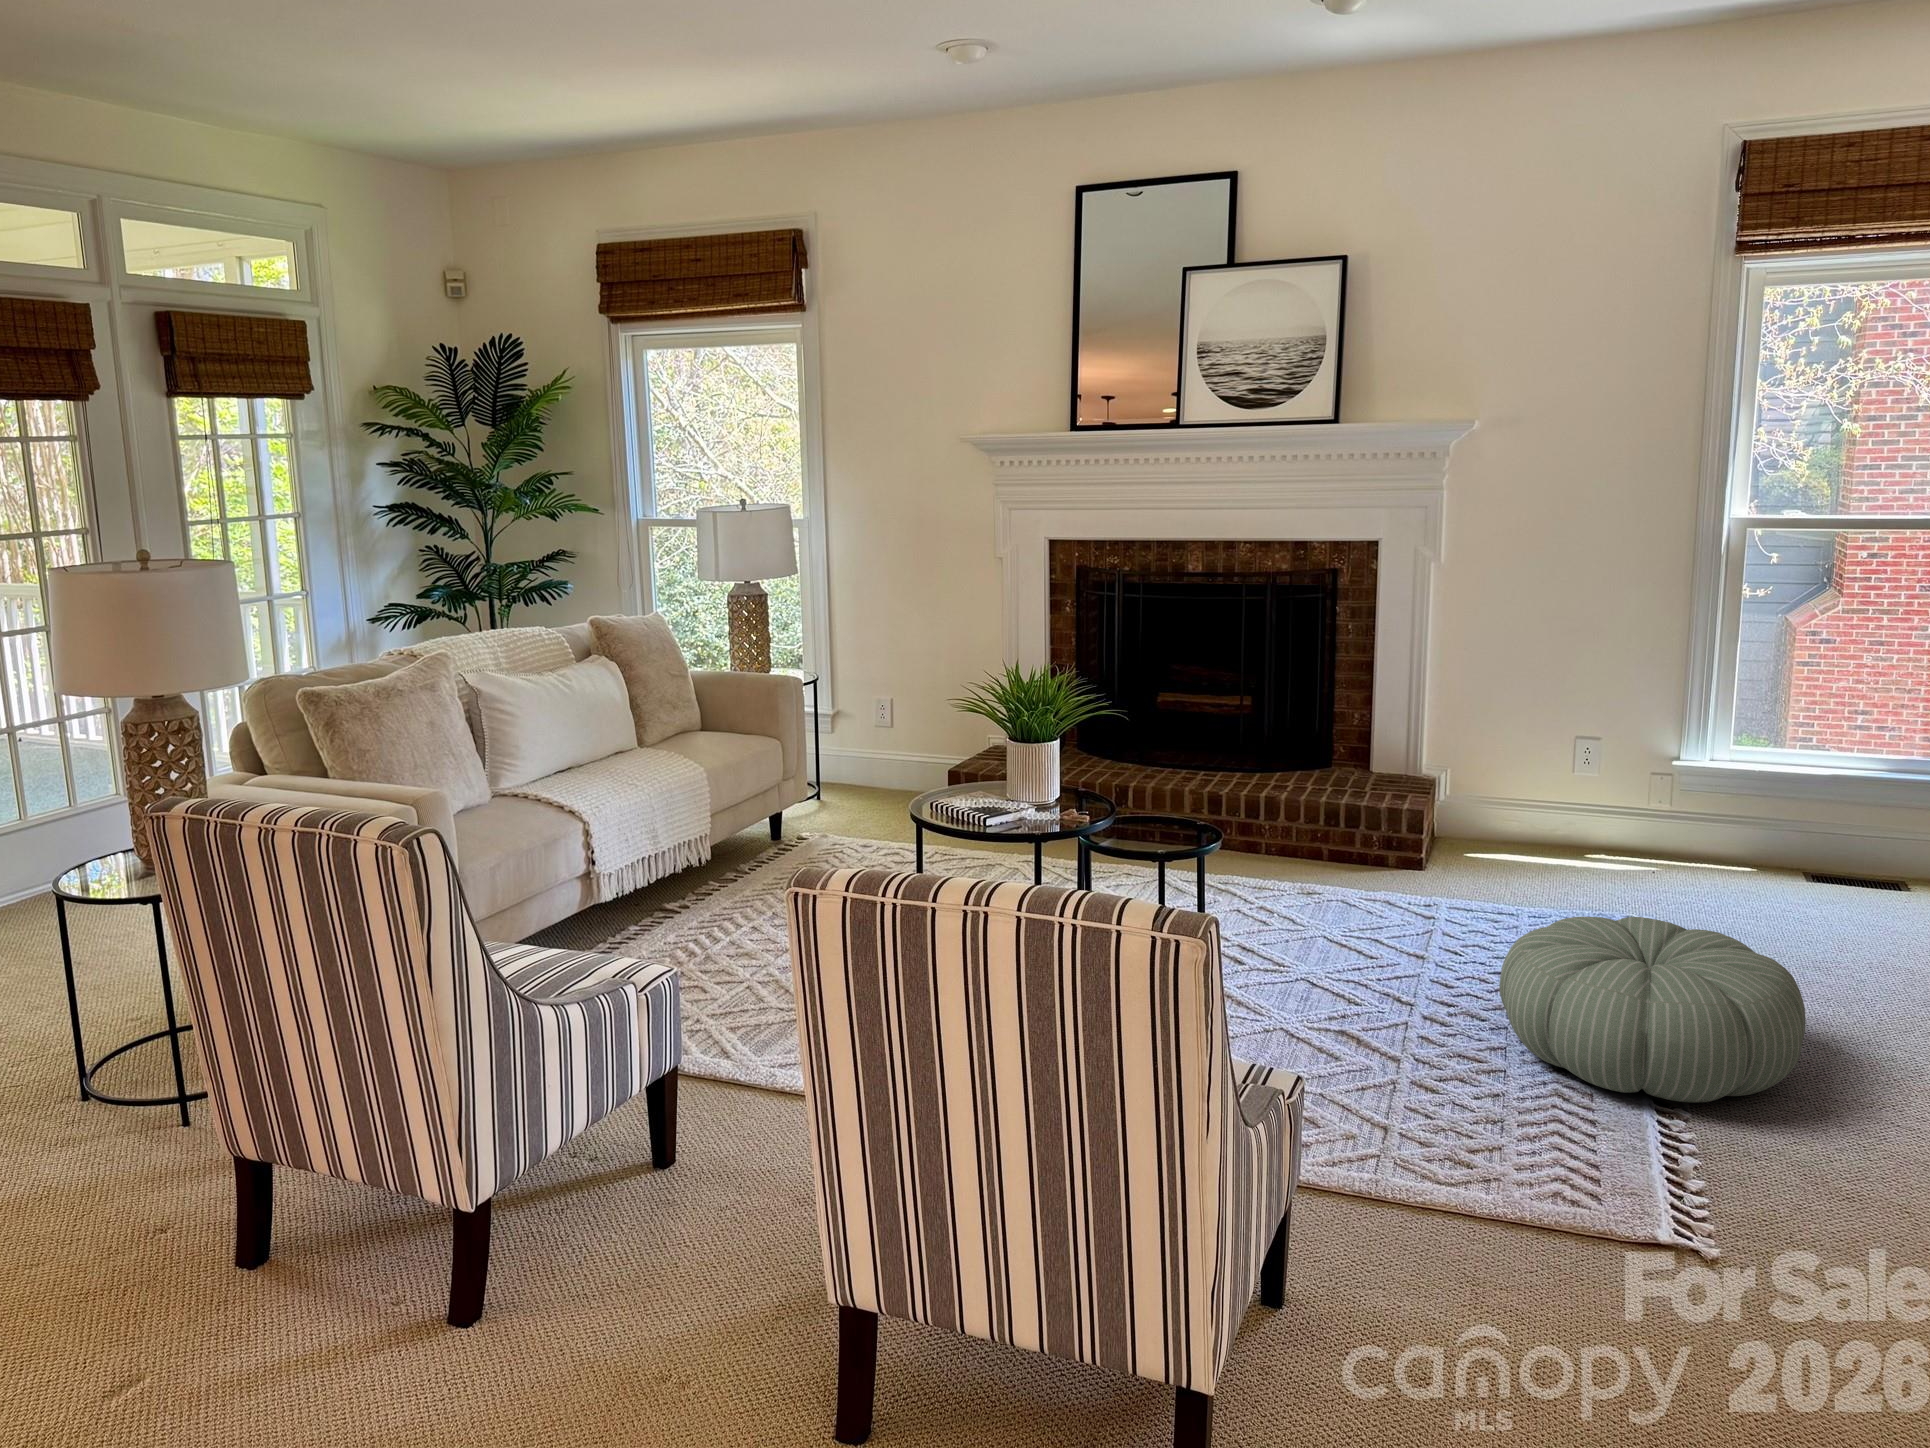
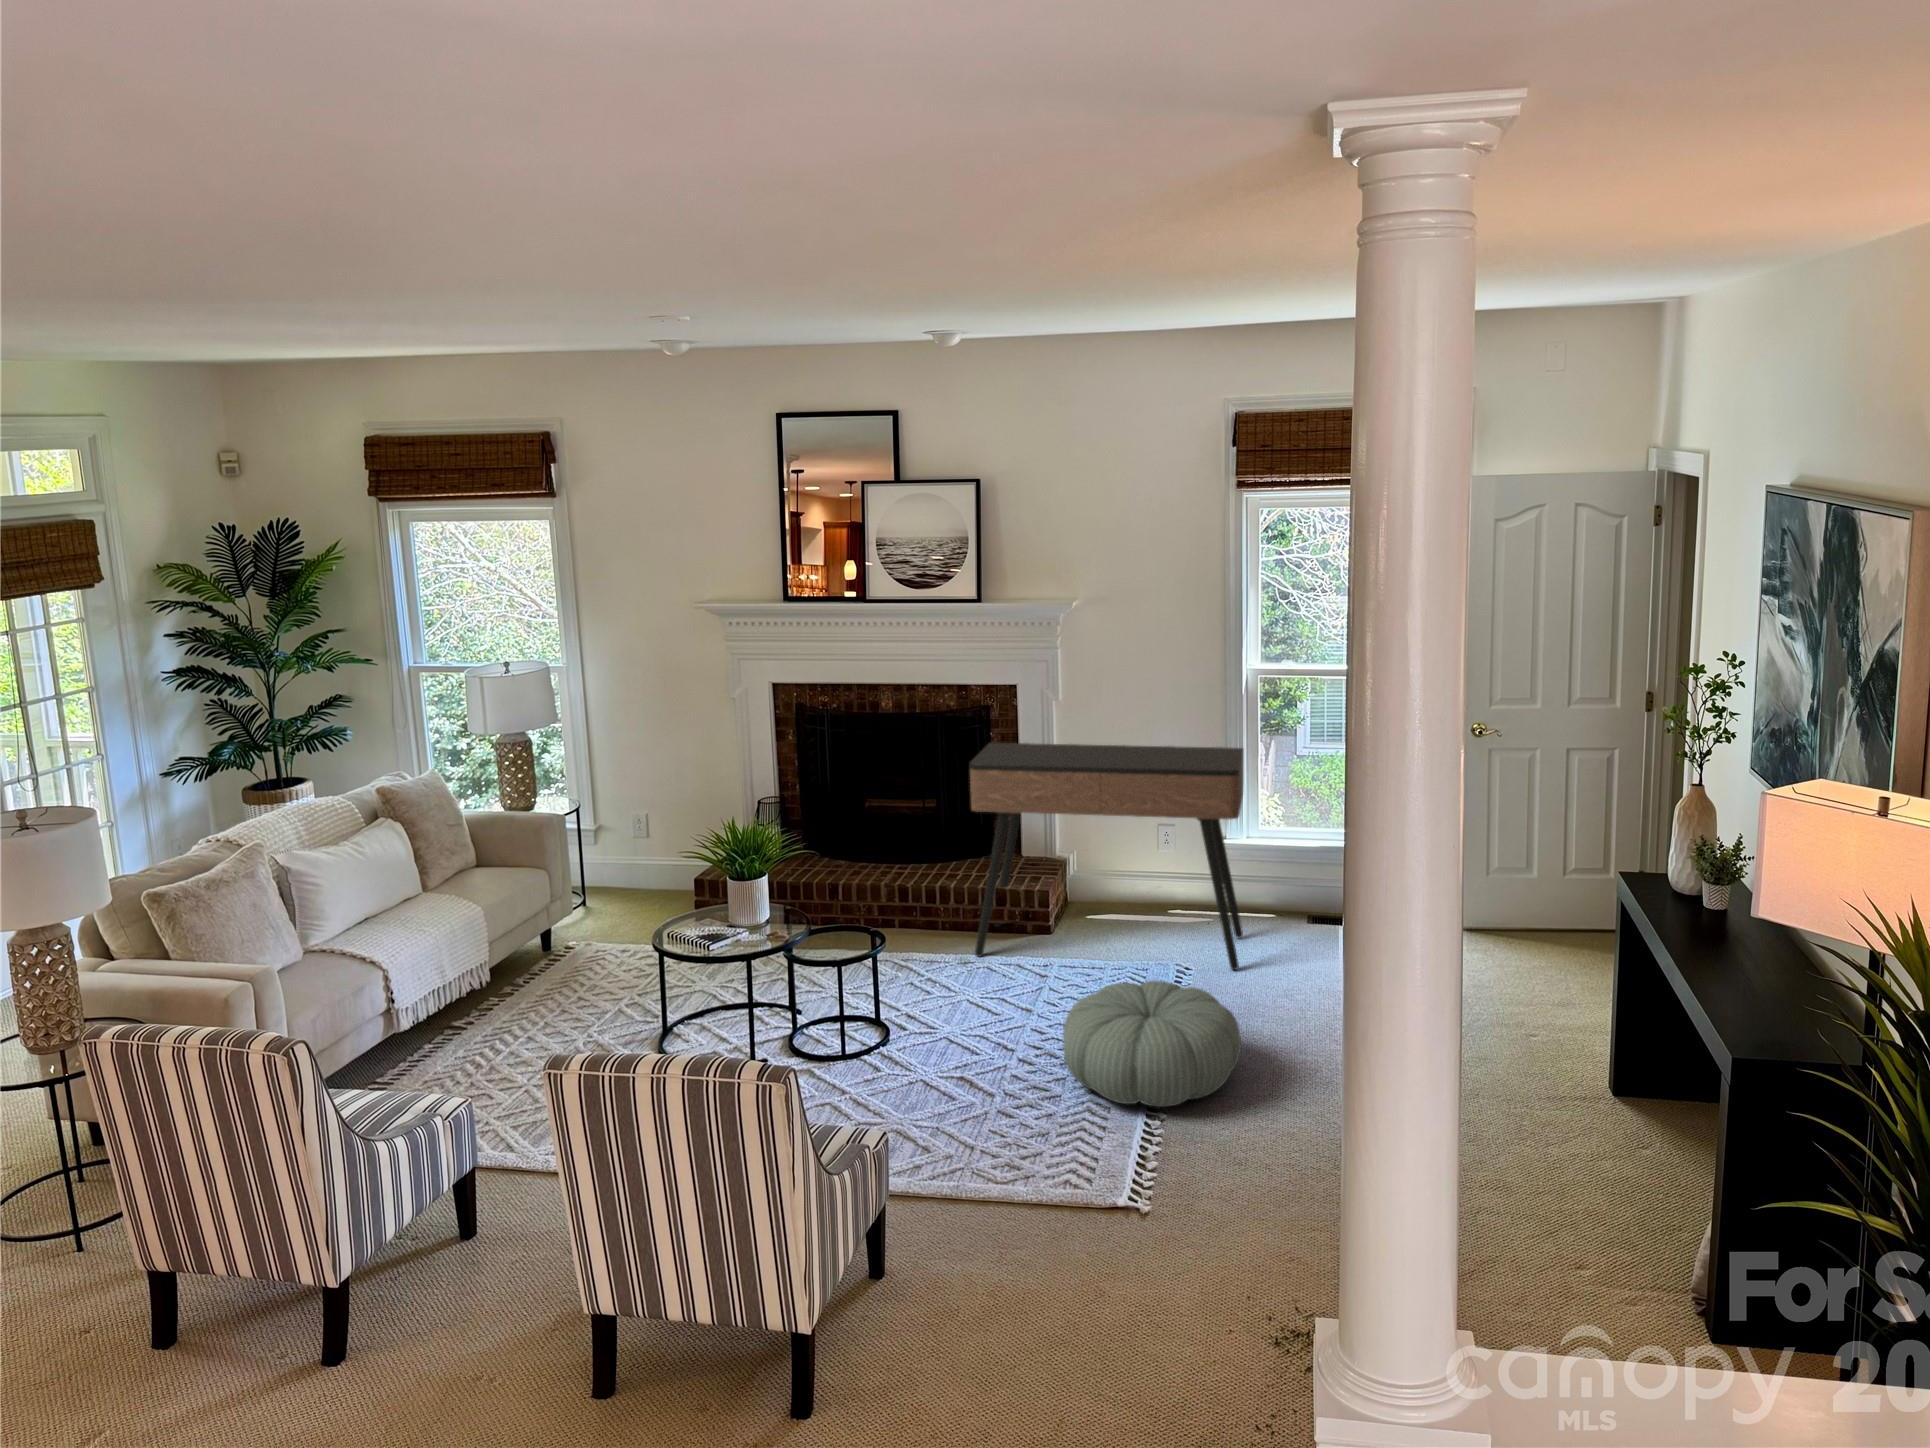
console table: none [1320,603,1748,928] -> present [970,743,1244,970]

